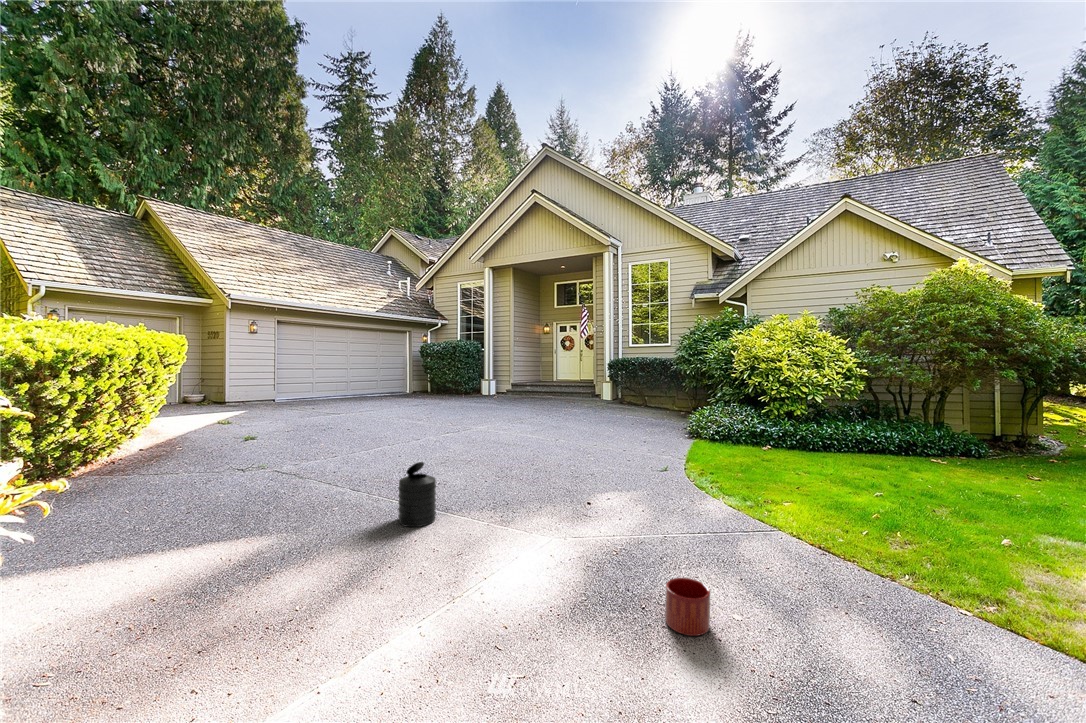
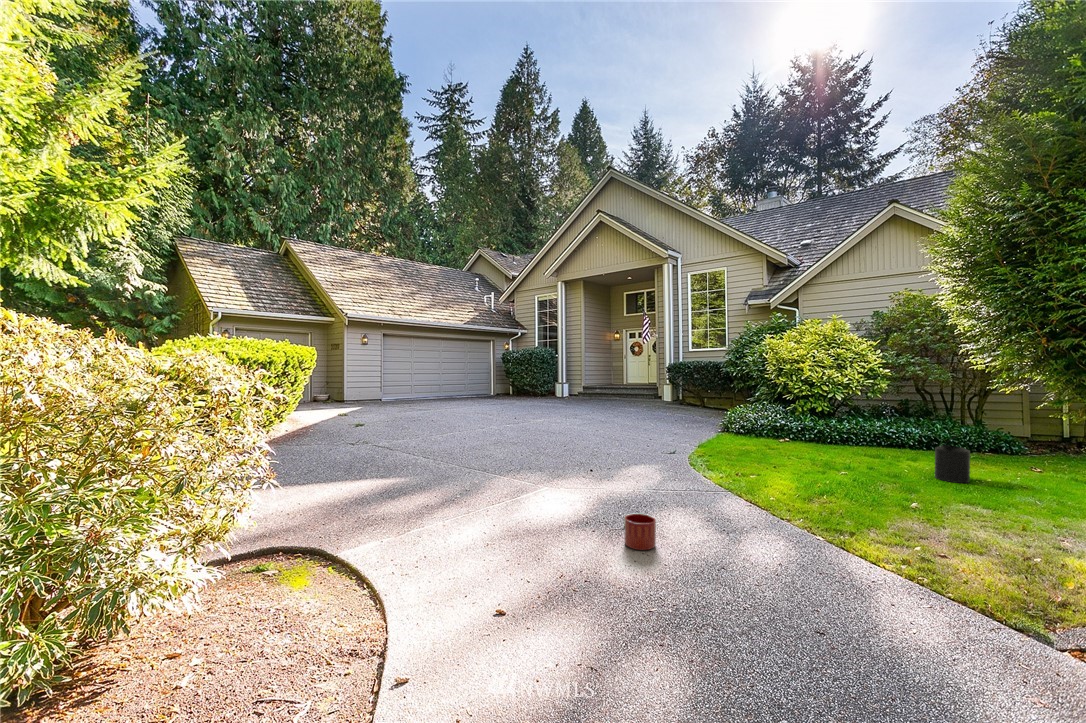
trash can: present [398,462,436,527] -> present [934,445,970,483]

